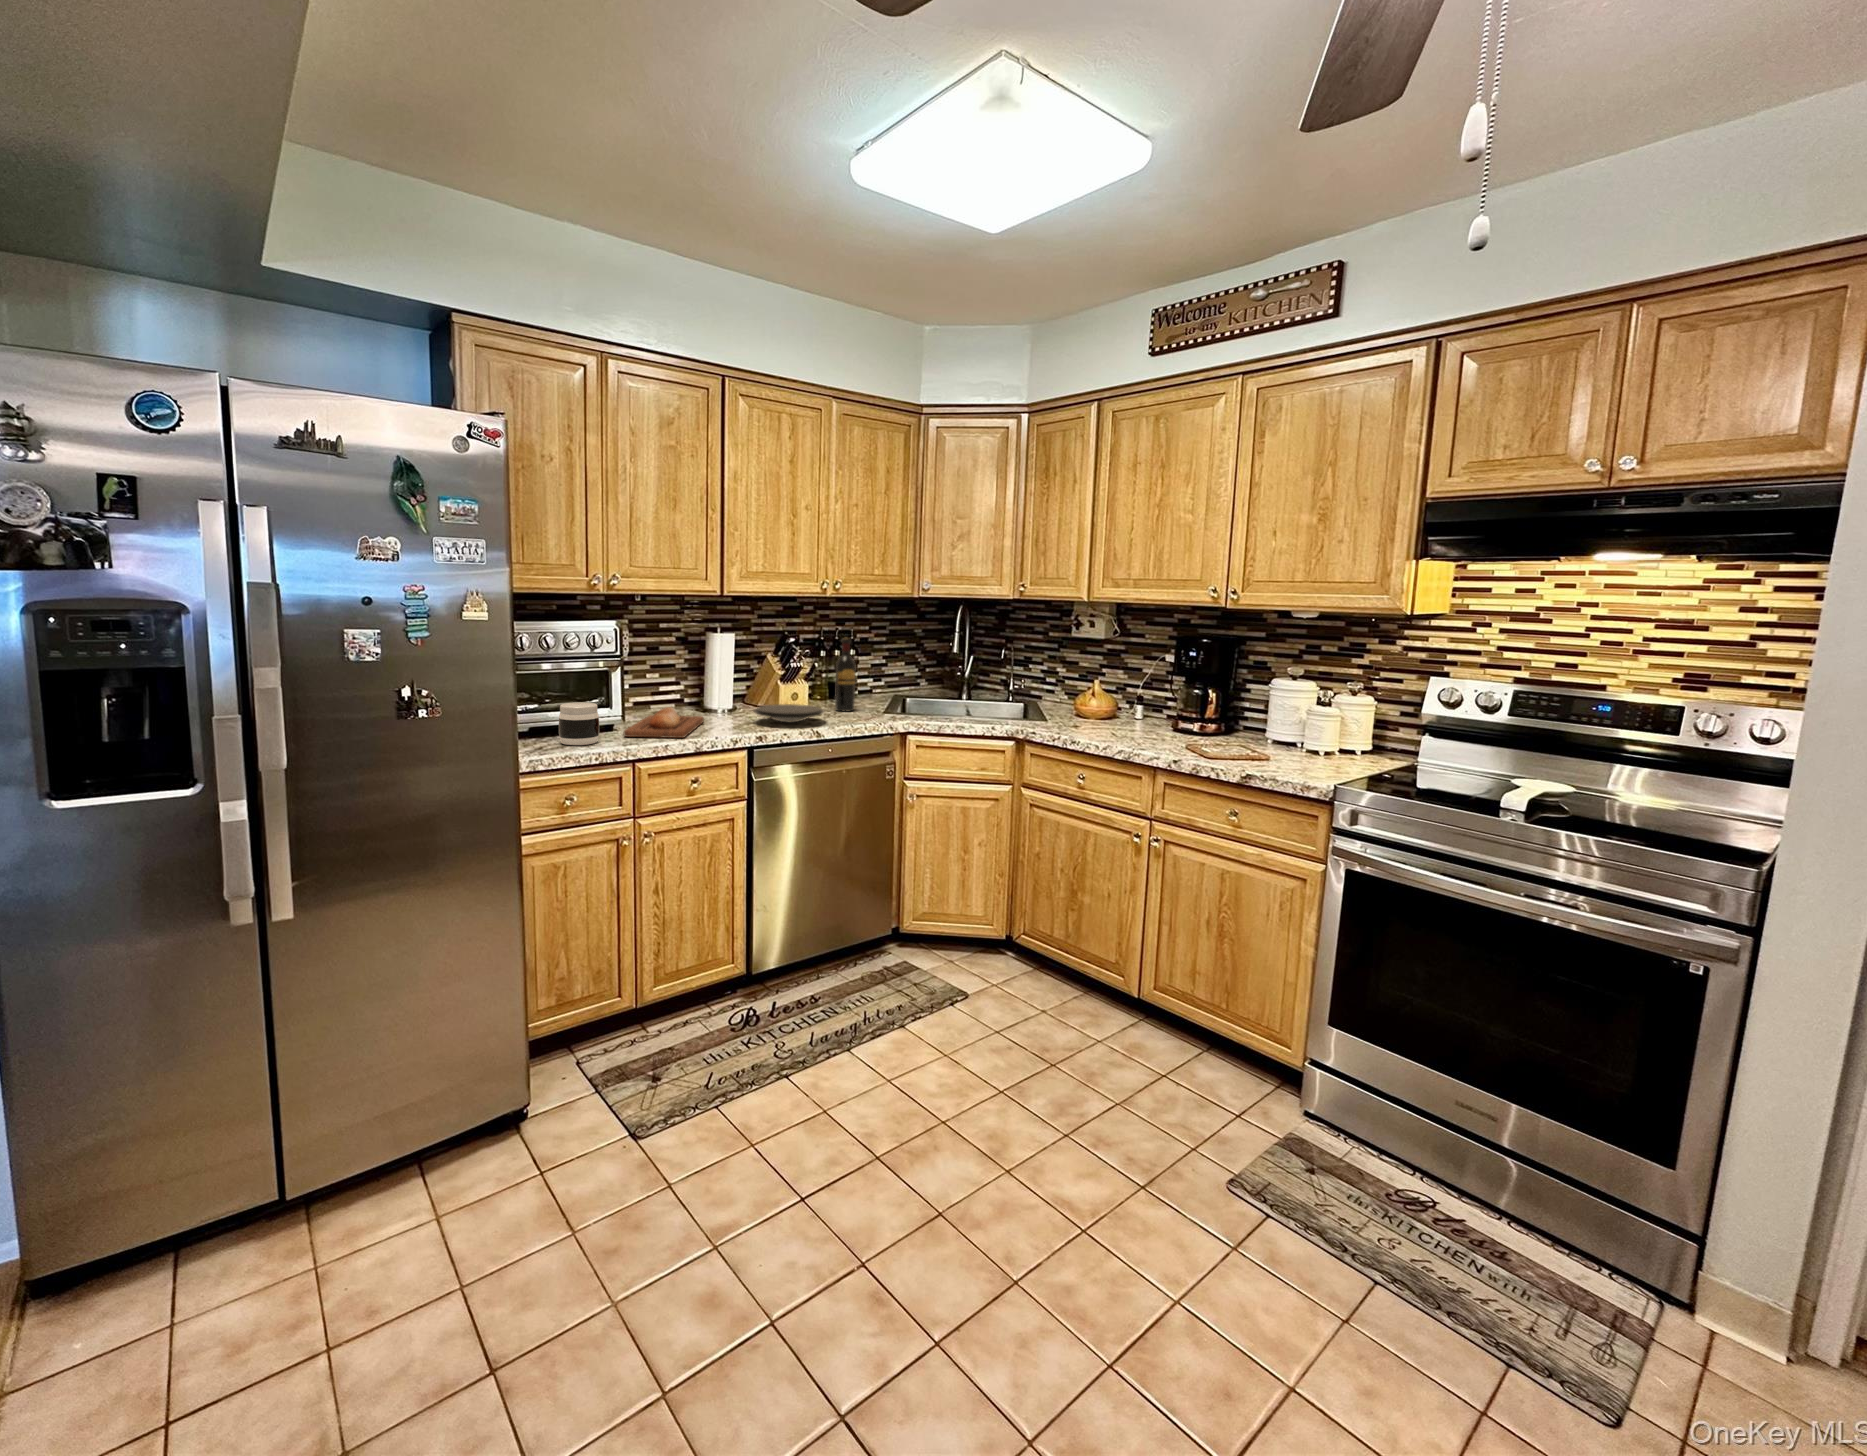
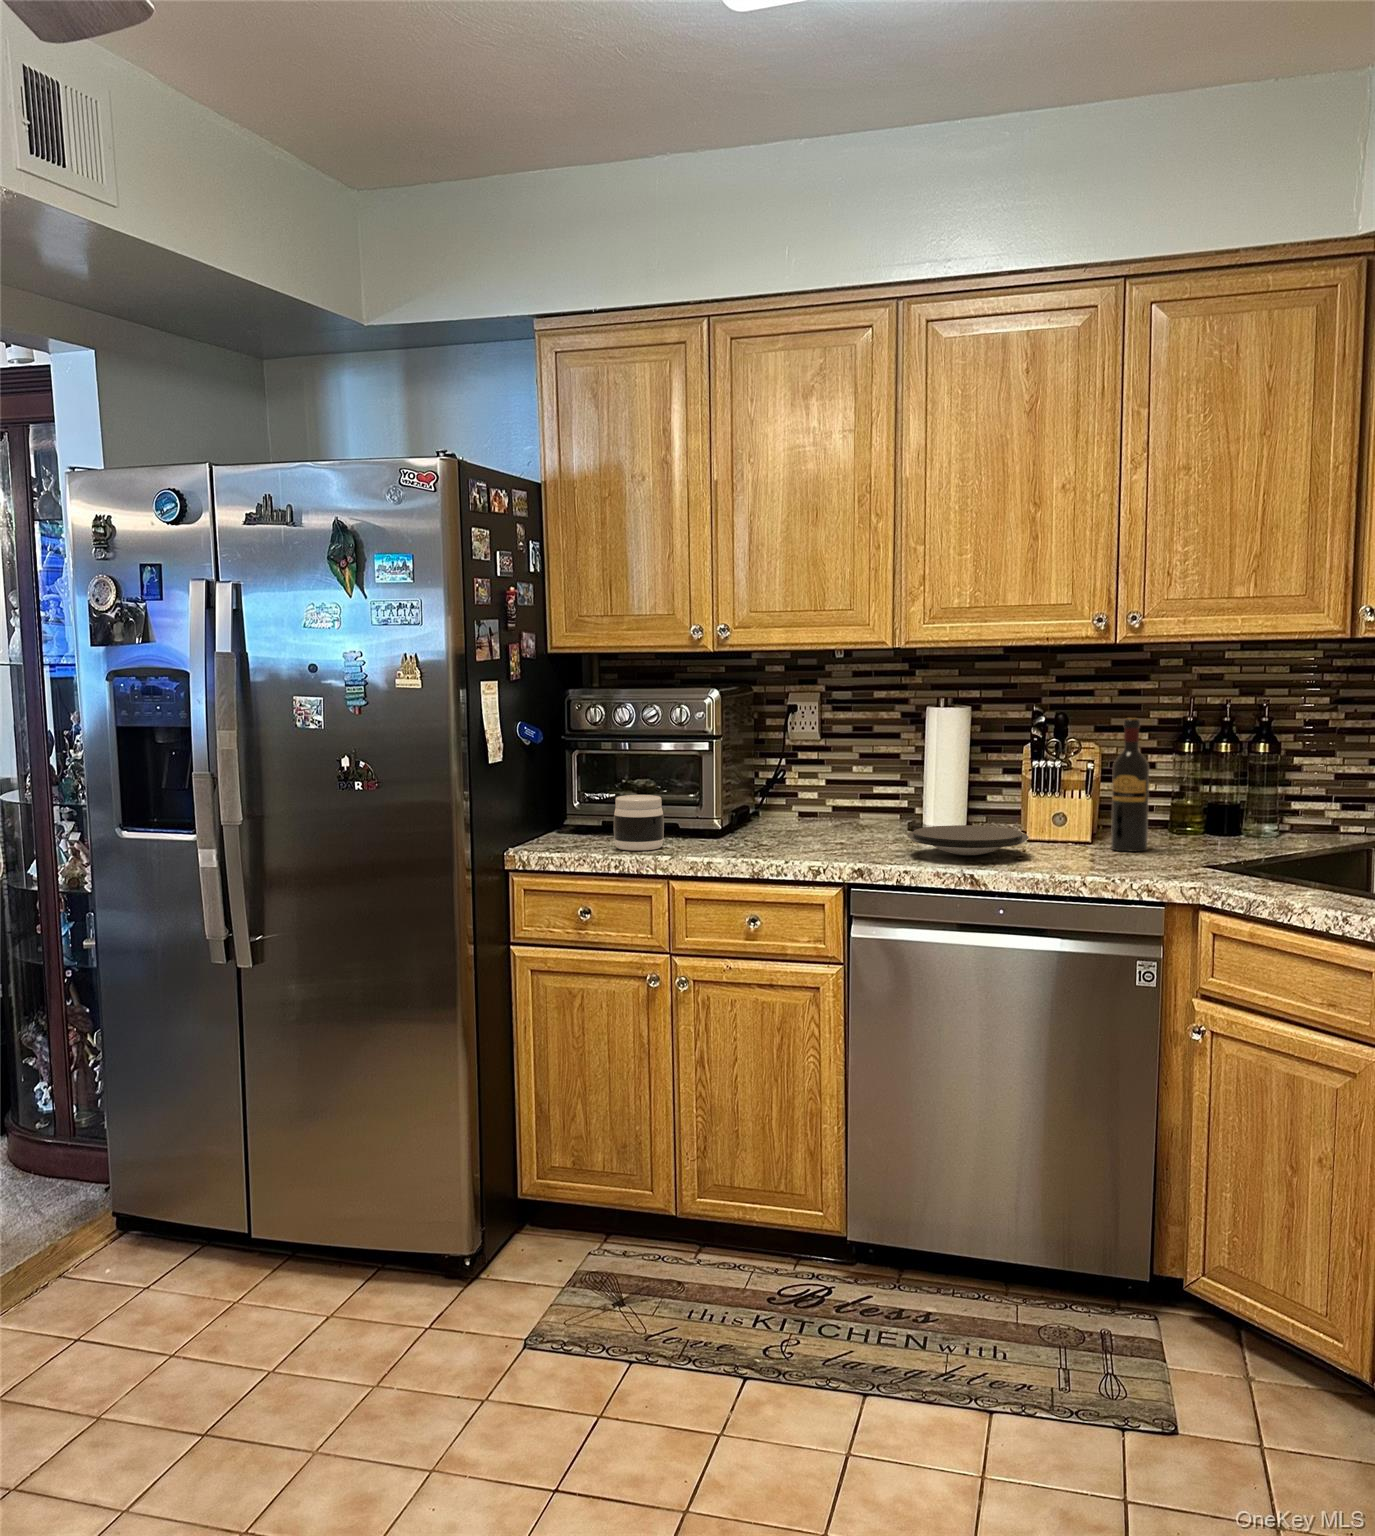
bread loaf: present [624,707,704,738] -> none [700,814,860,857]

